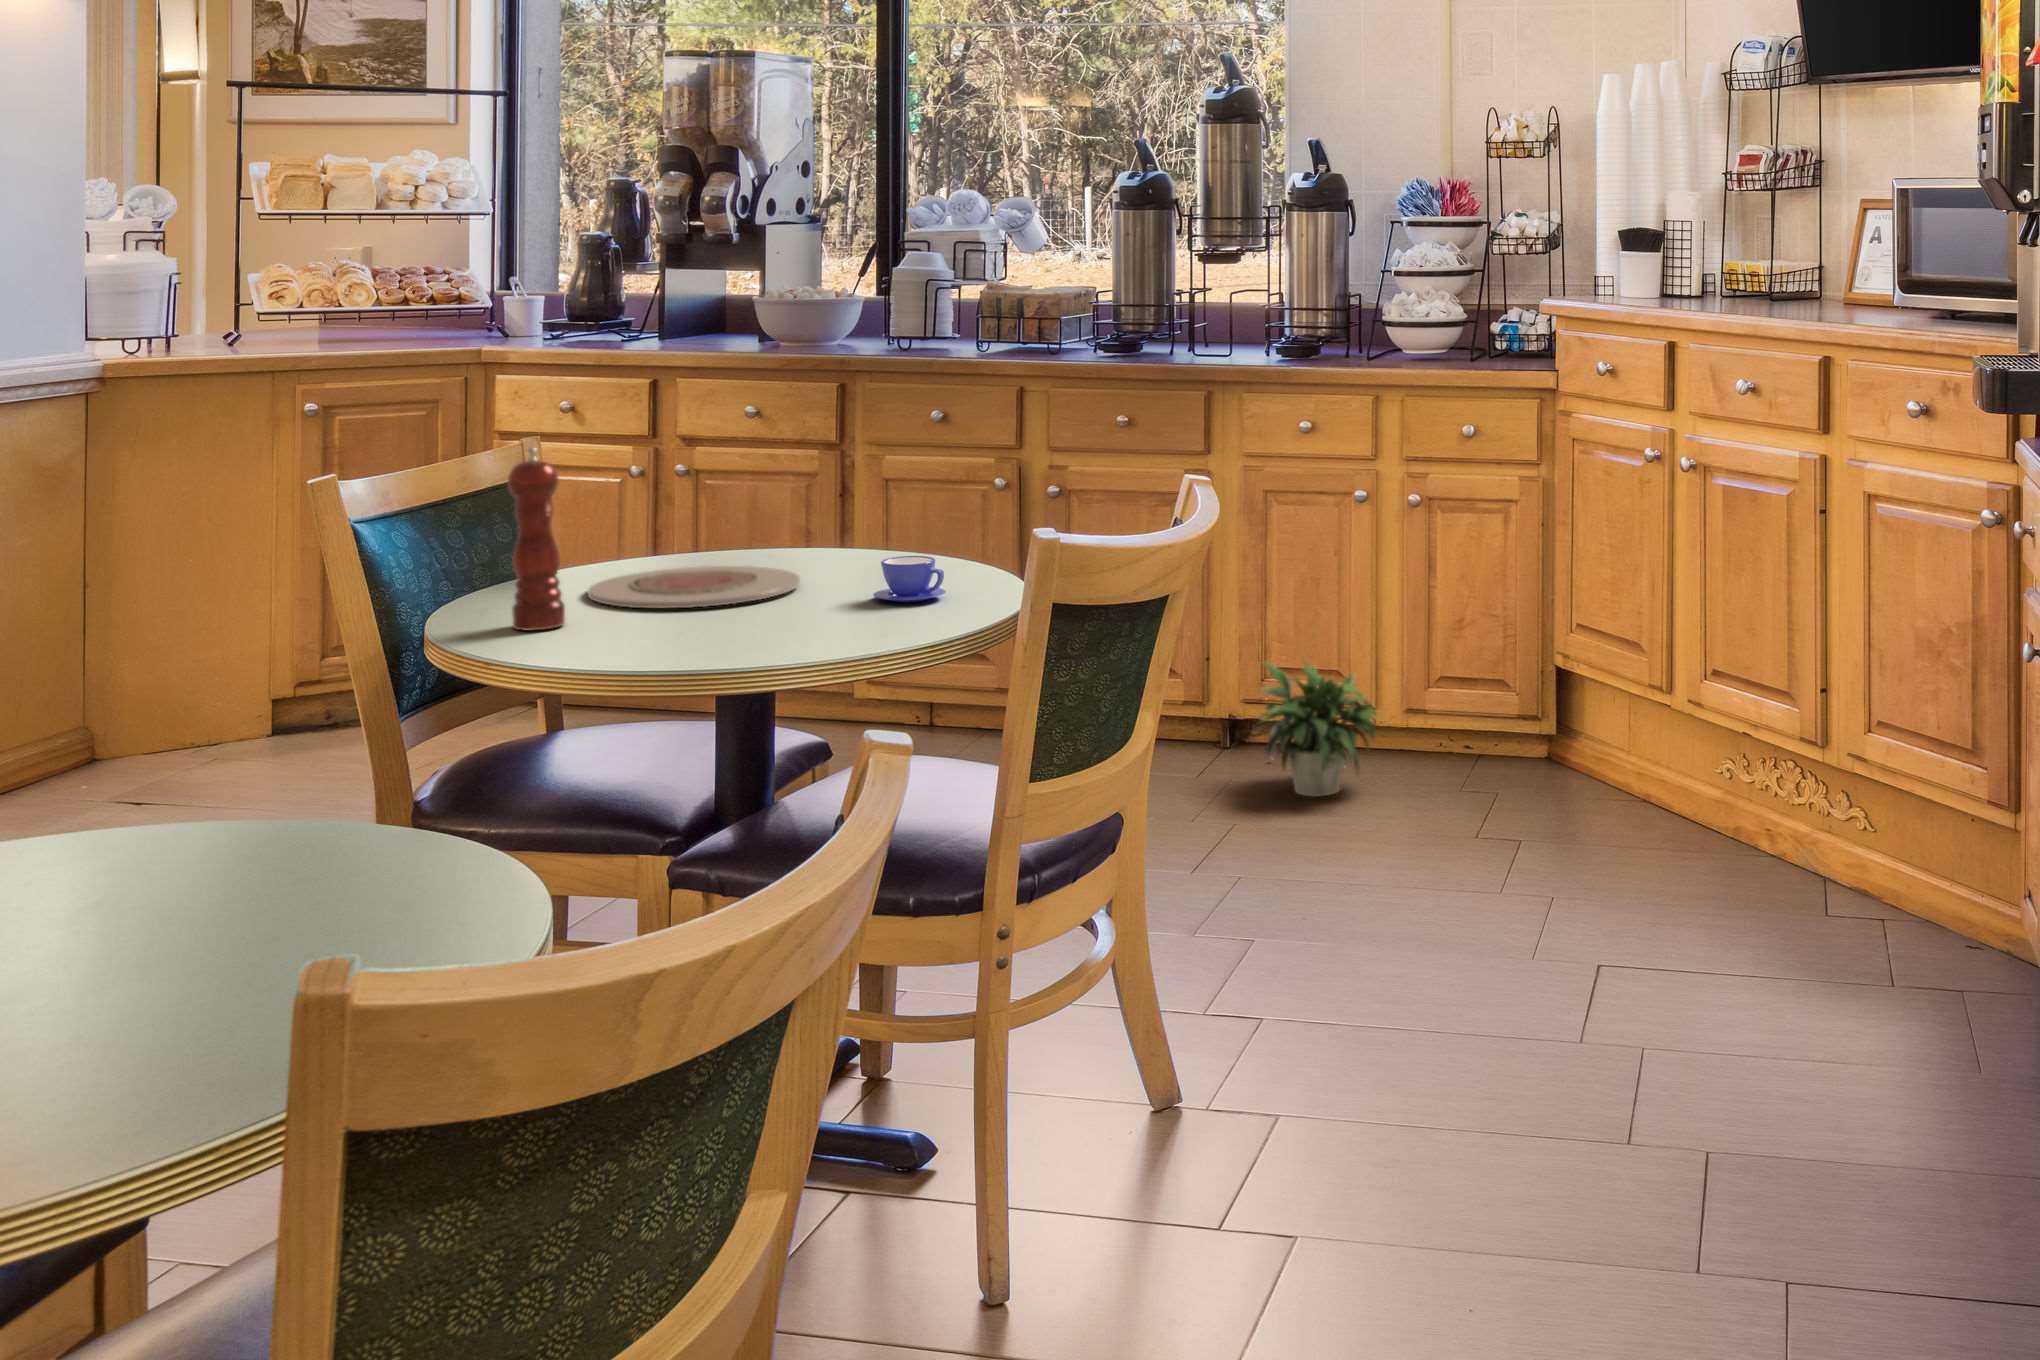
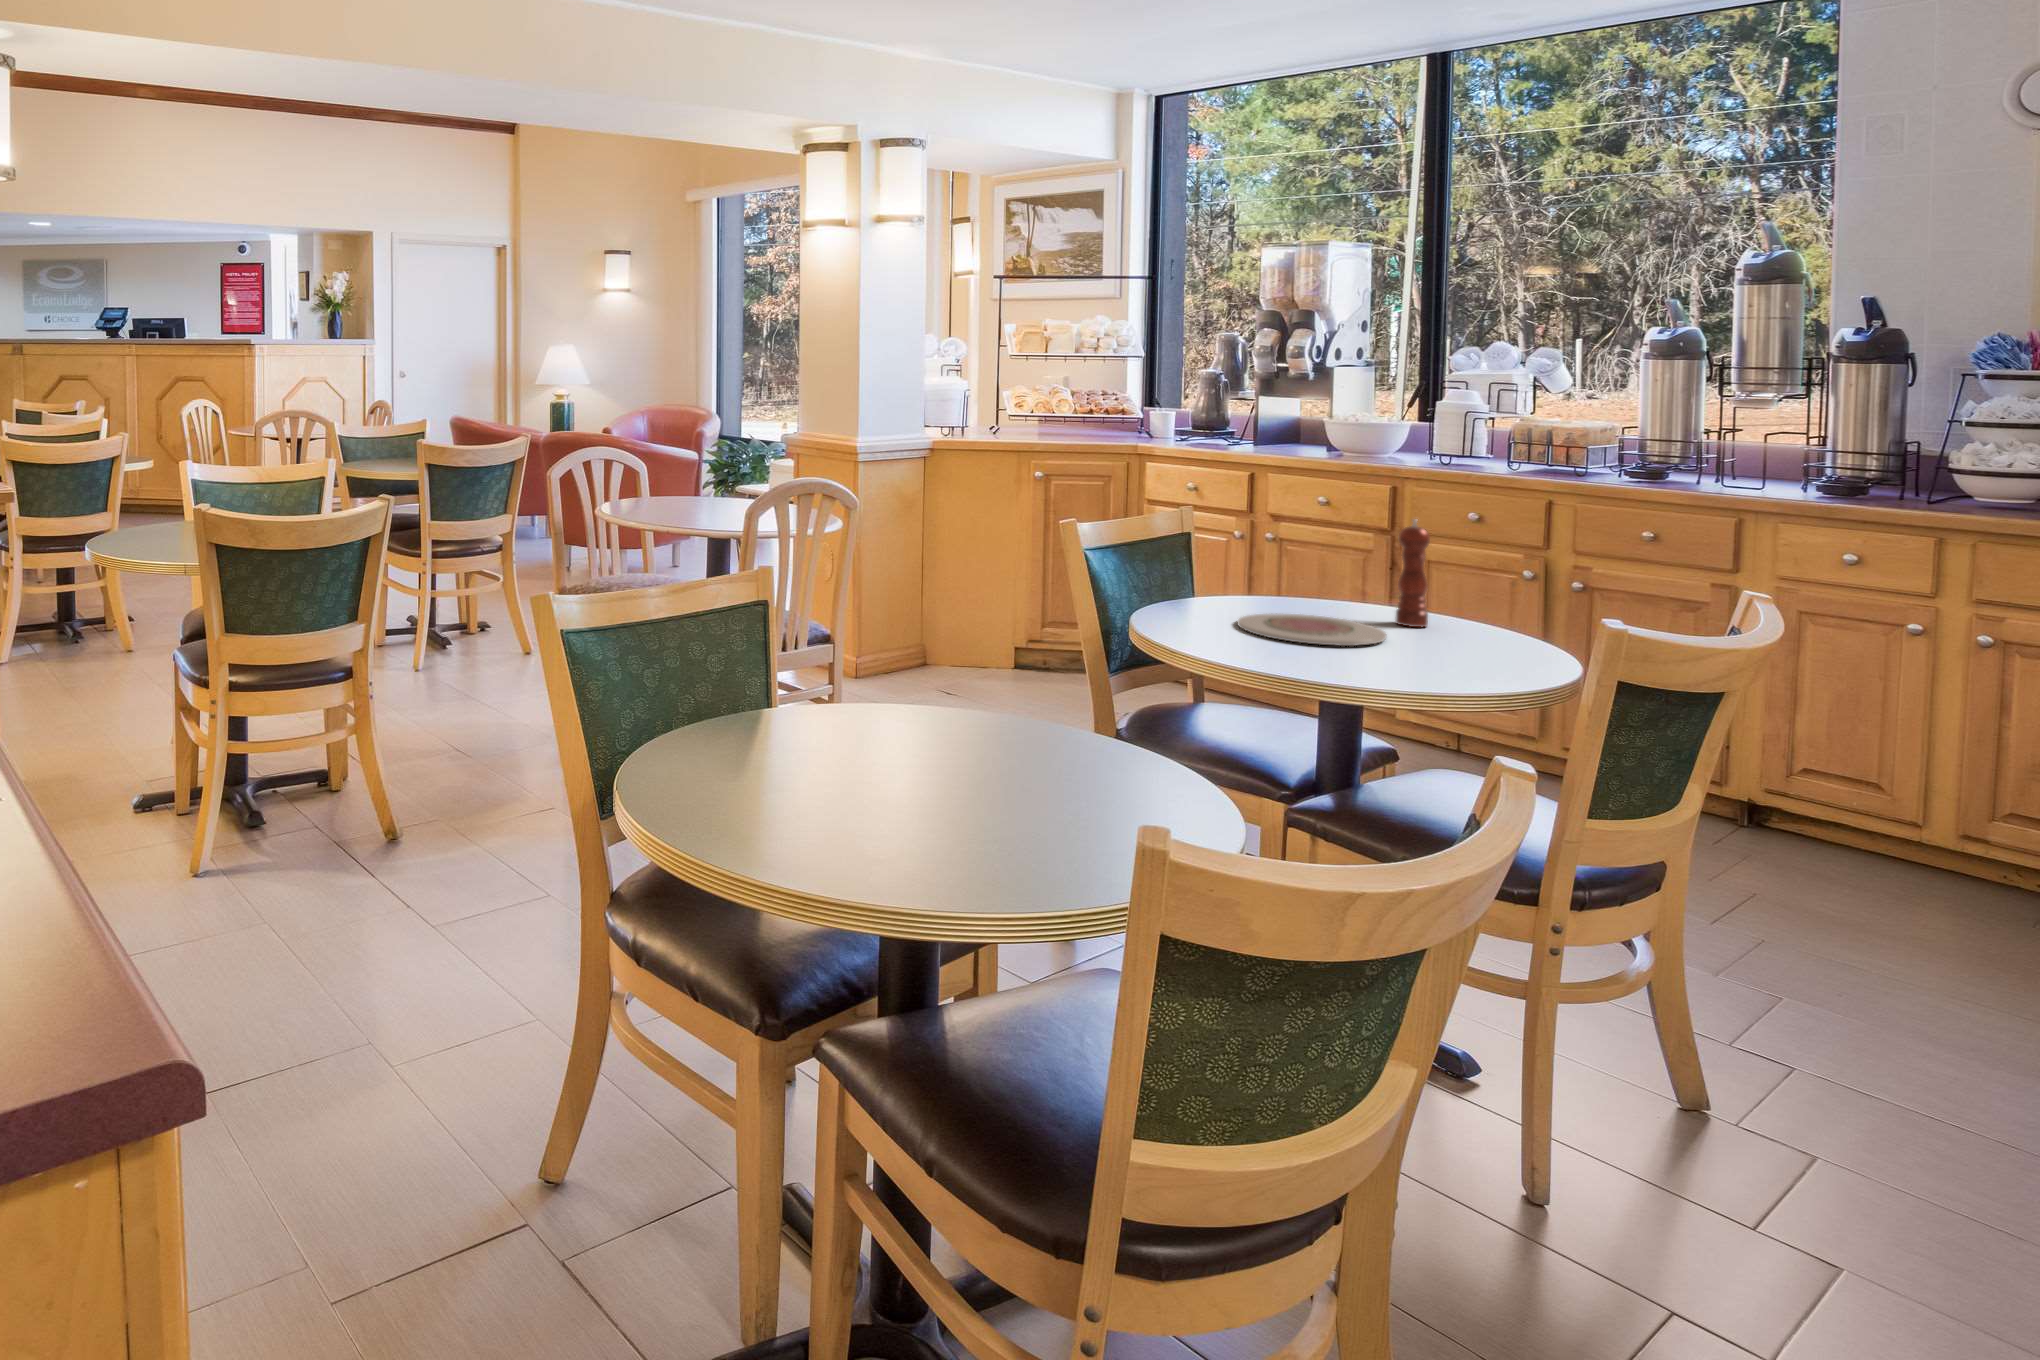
pepper mill: present [508,448,565,631] -> present [1395,519,1430,627]
teacup: present [873,556,946,602] -> none [1446,630,1506,665]
potted plant: present [1256,660,1379,796] -> none [1780,759,1934,893]

